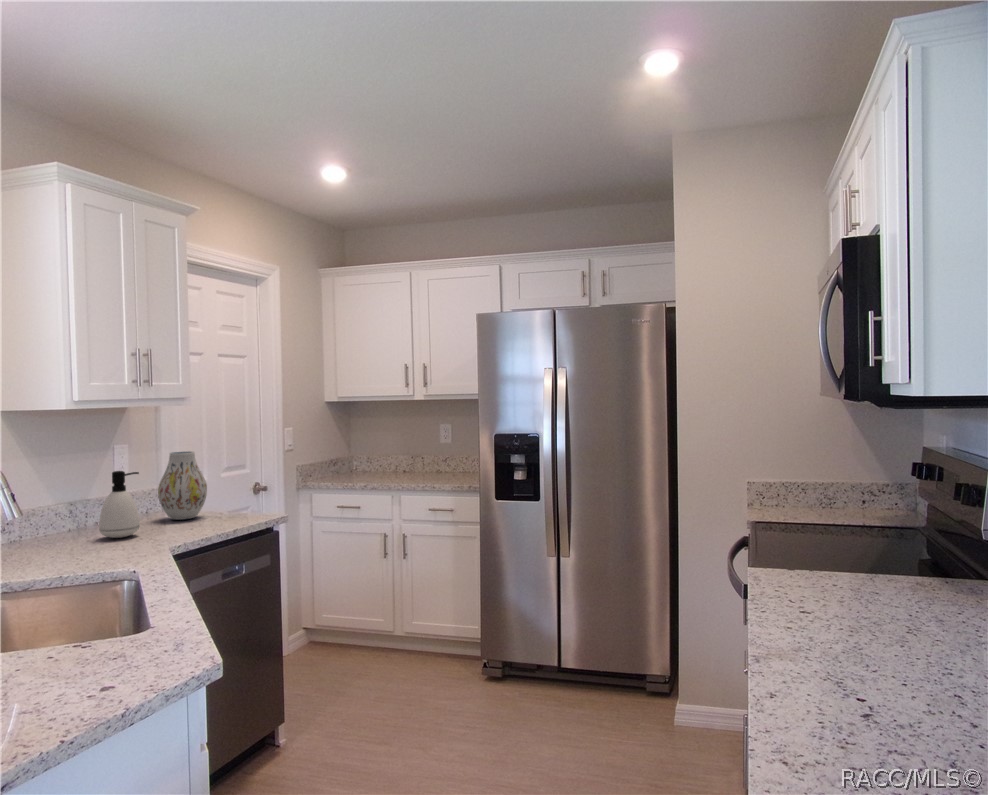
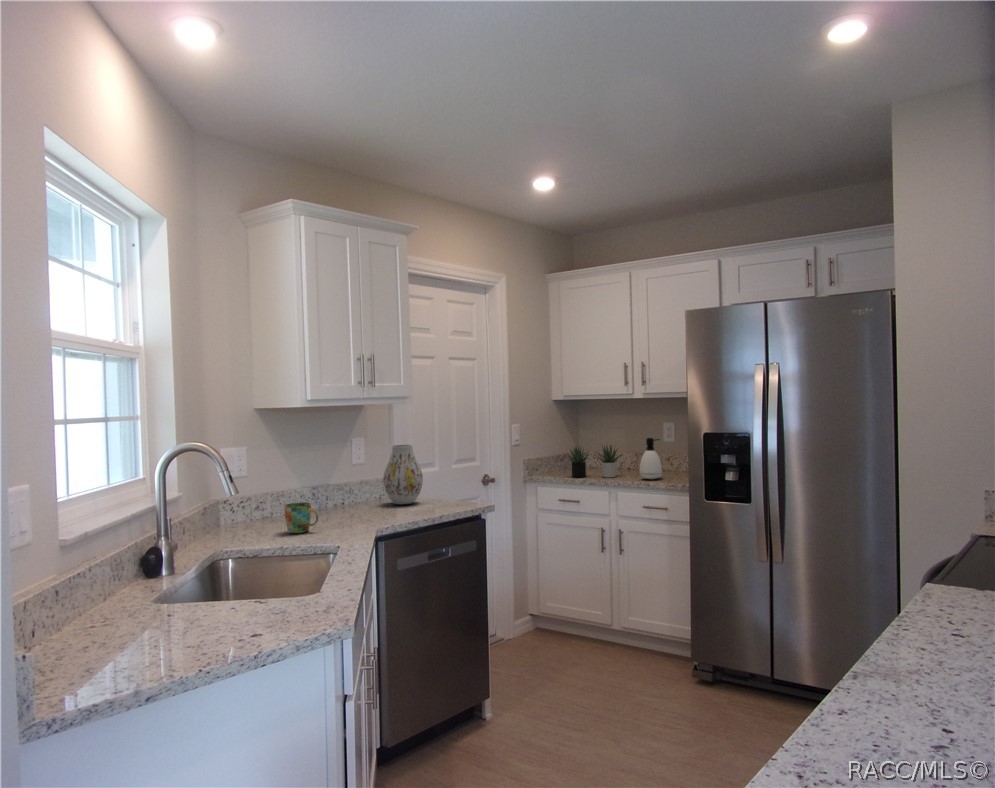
succulent plant: none [343,445,405,481] -> present [567,445,622,478]
soap dispenser: present [99,471,140,538] -> present [640,438,662,479]
mug: none [47,524,95,562] -> present [285,502,319,533]

